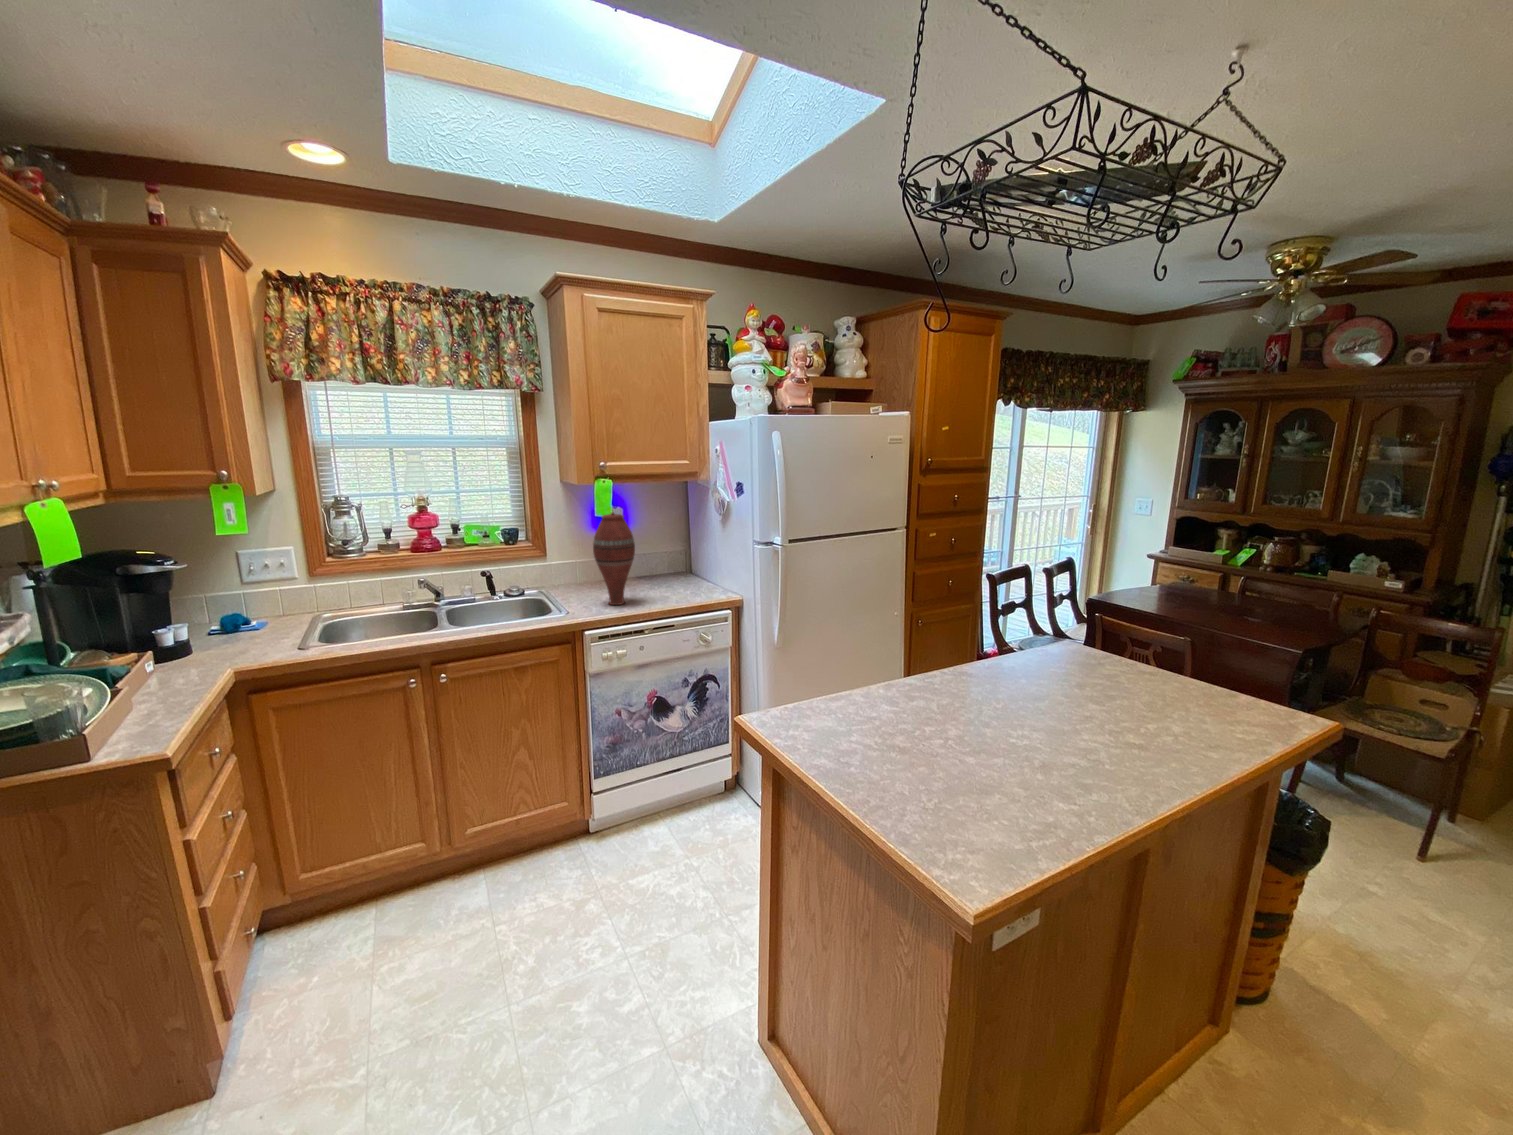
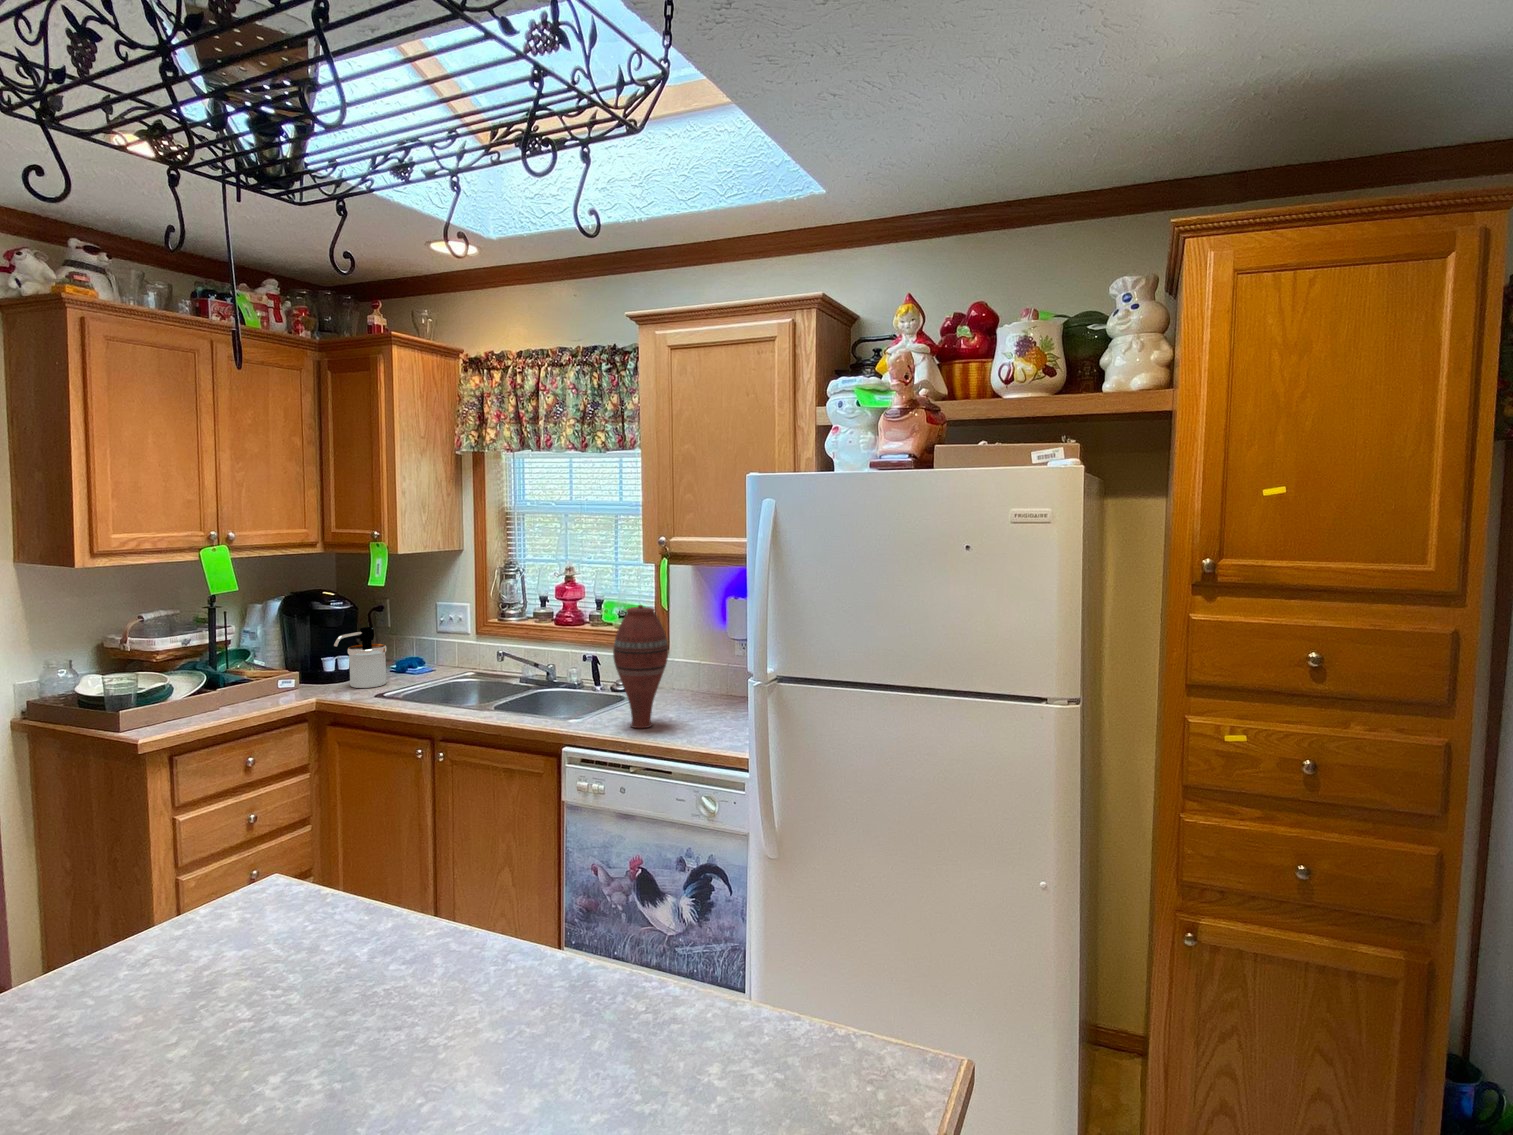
soap dispenser: none [212,582,269,652] -> present [334,627,386,688]

